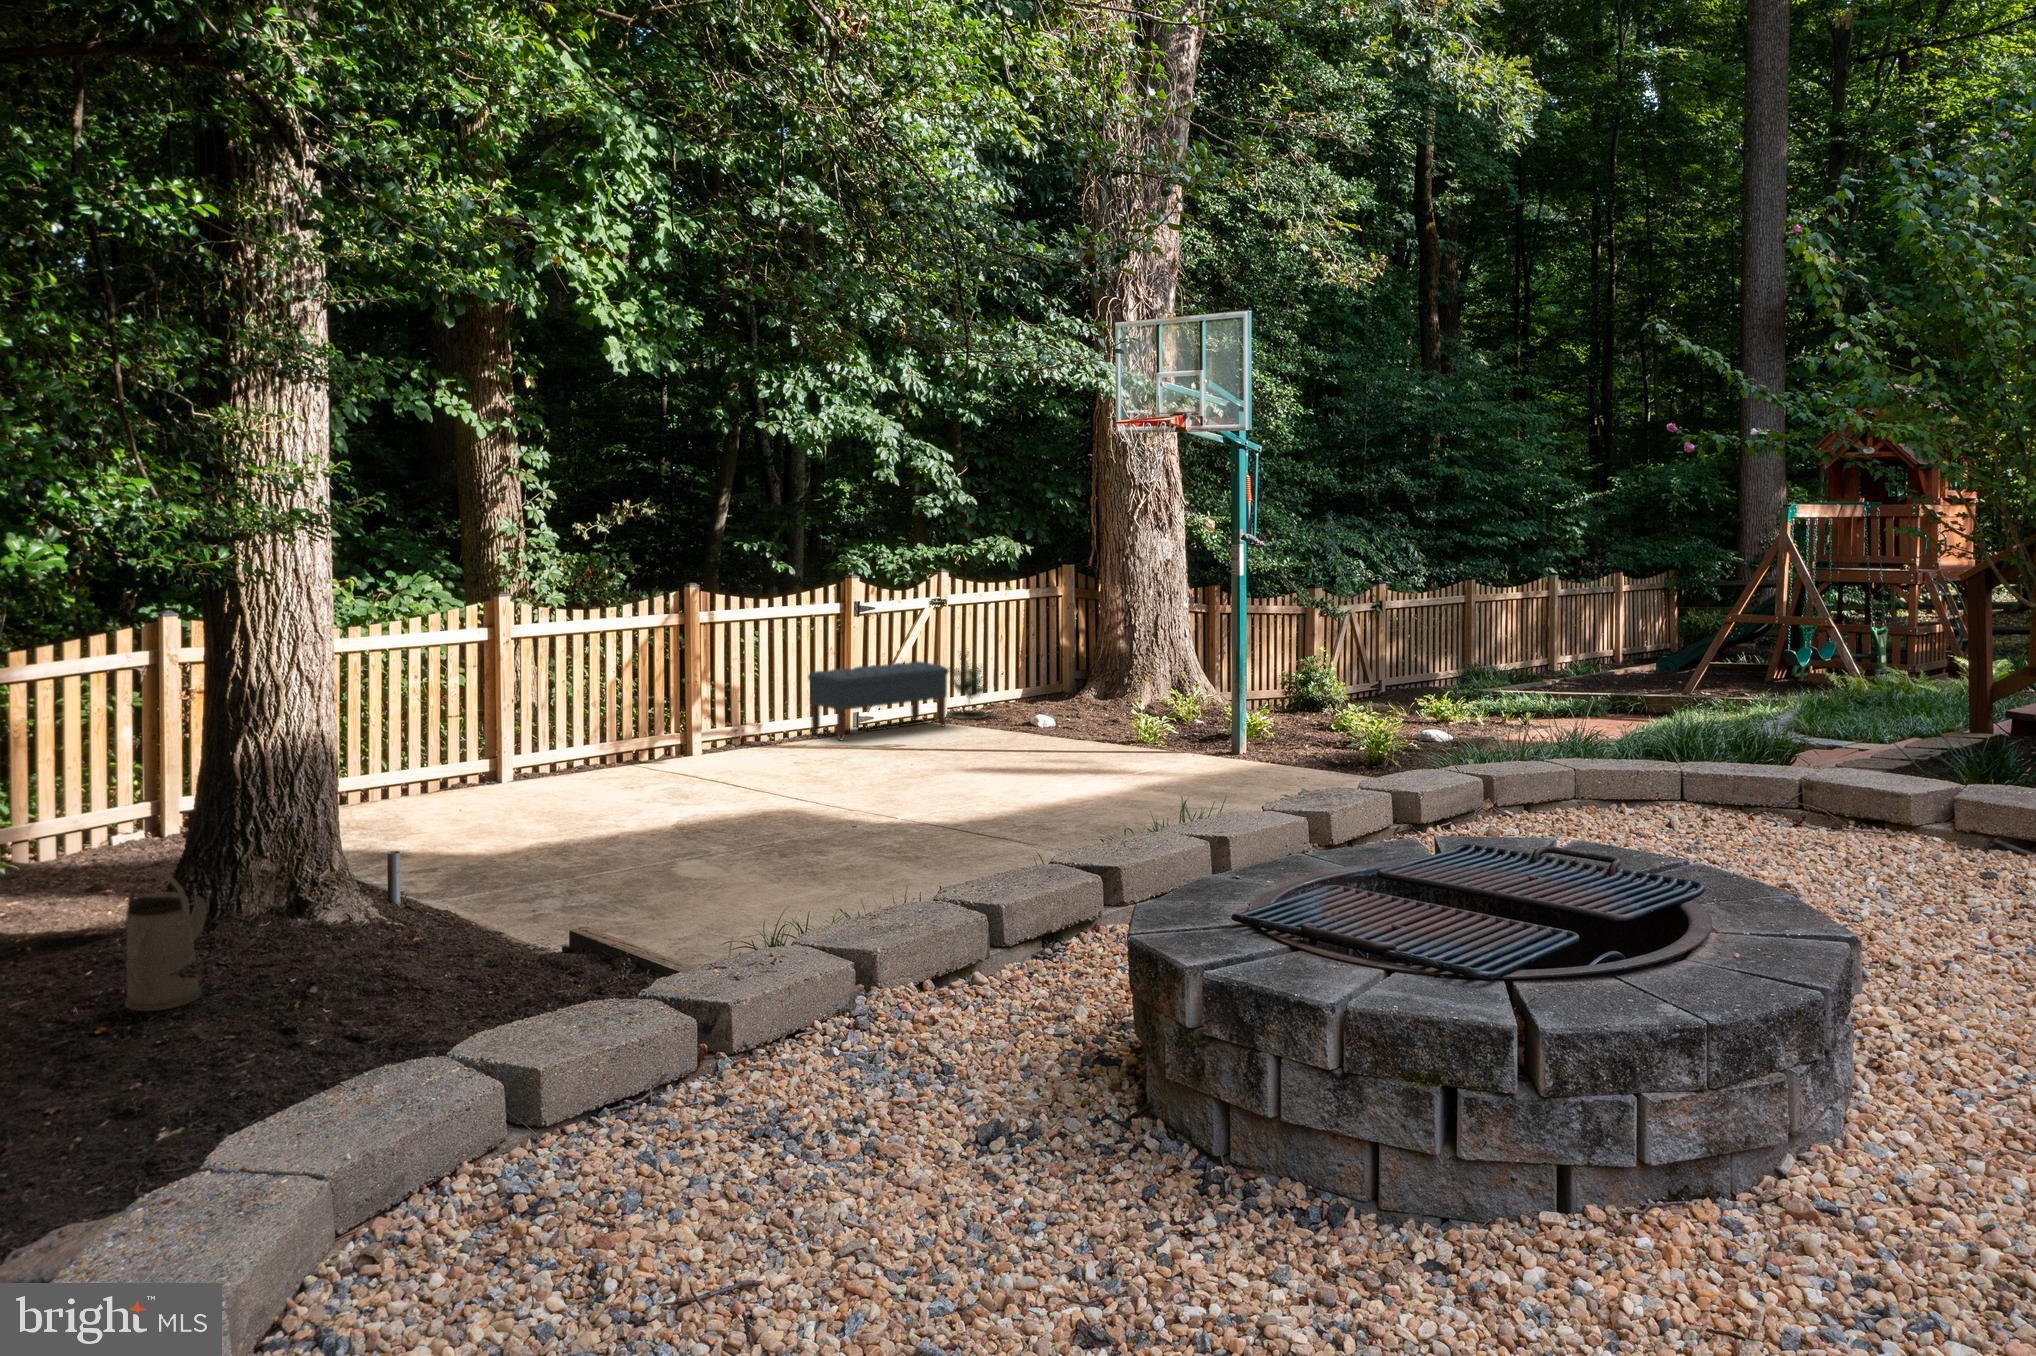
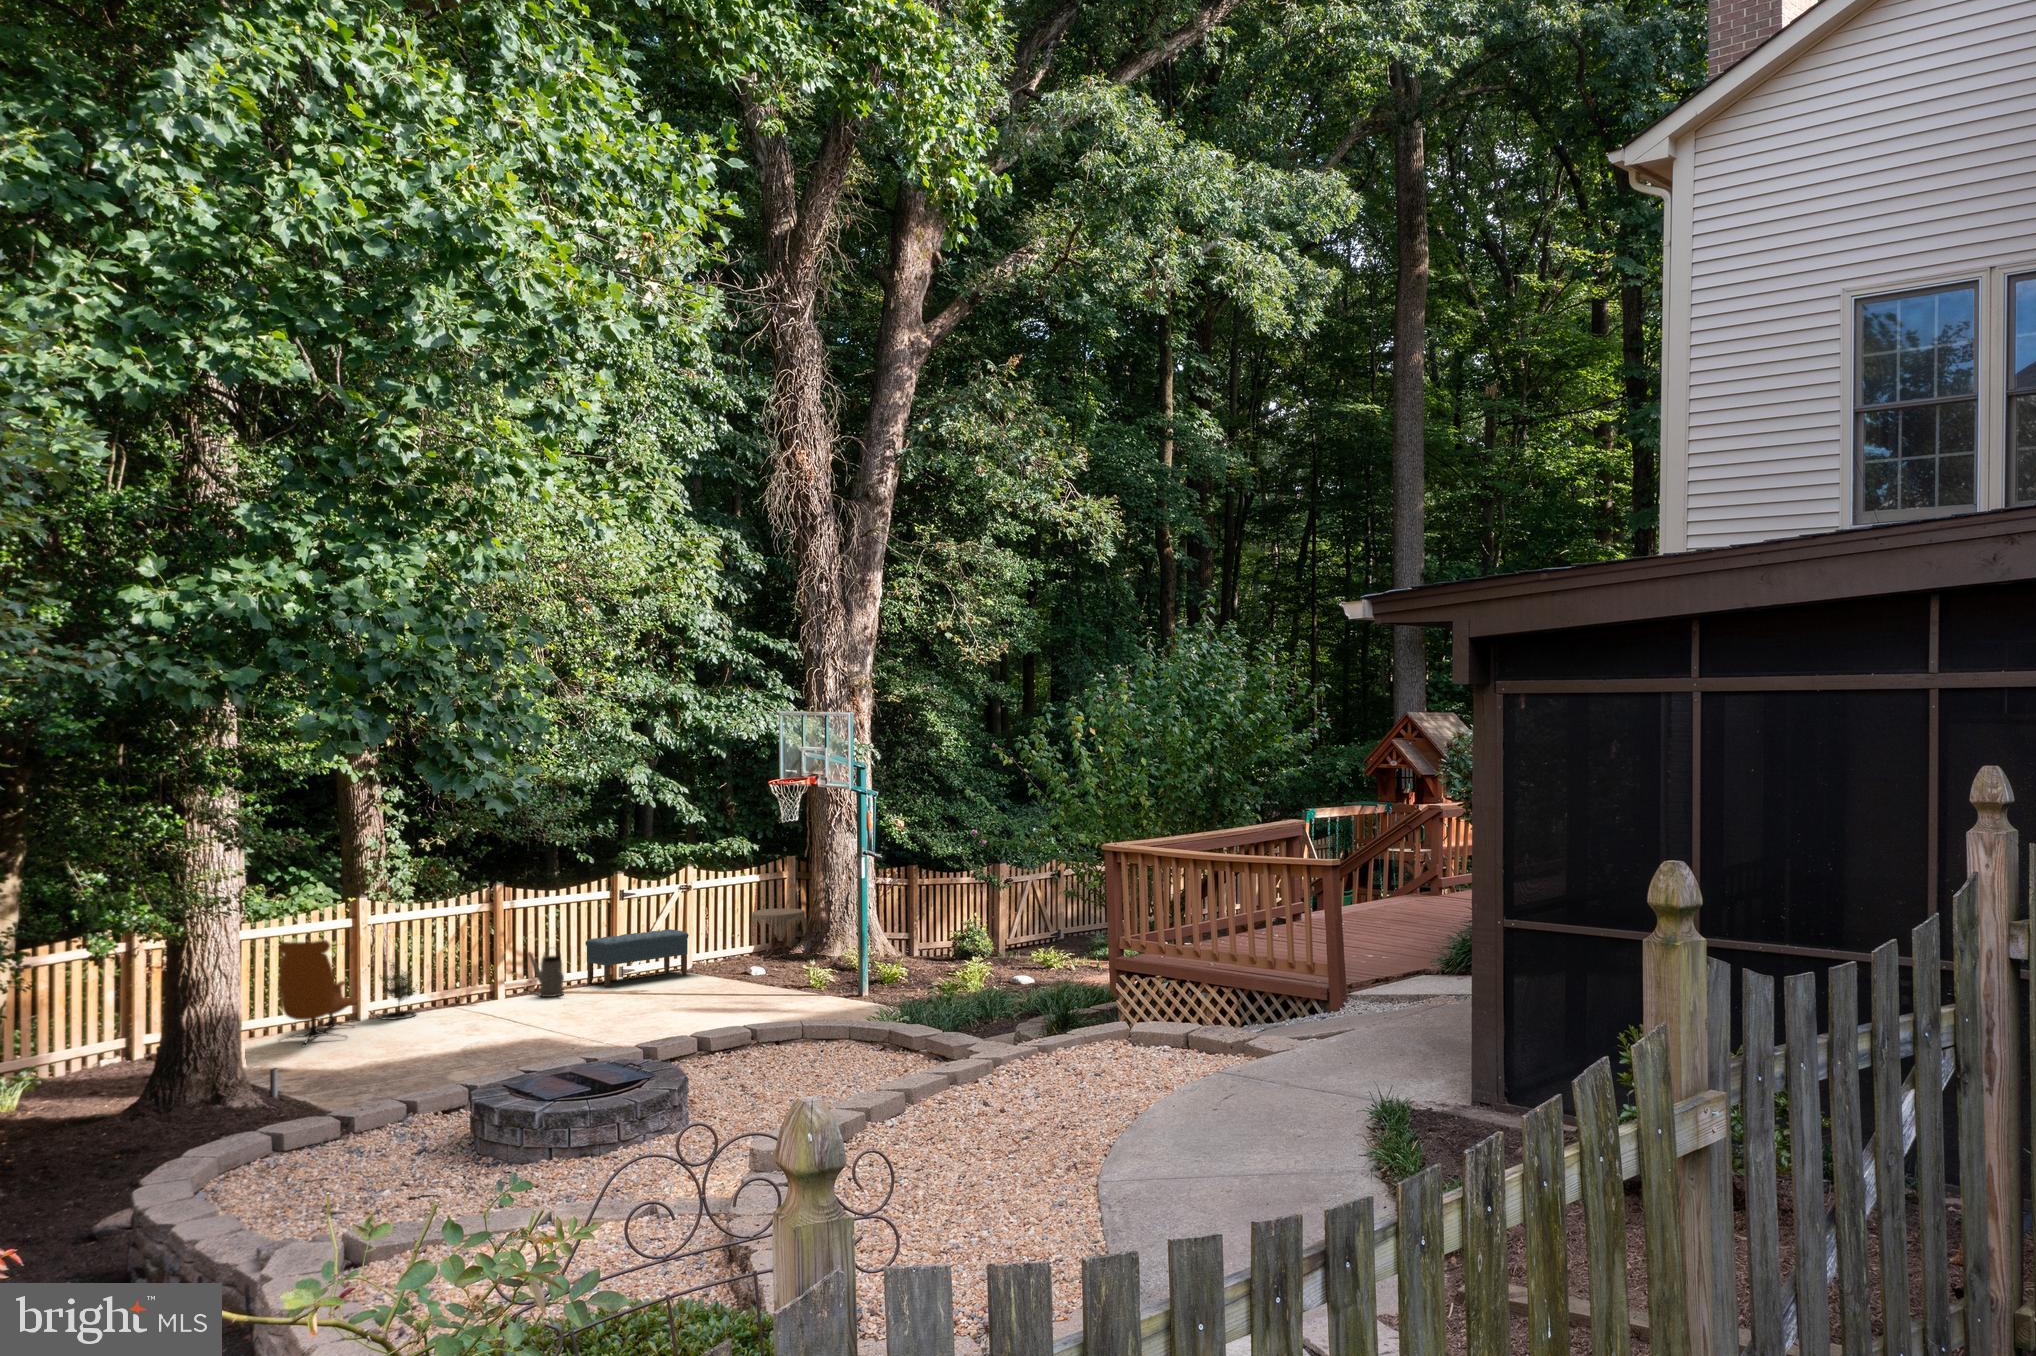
side table: none [1023,638,1099,709] -> present [751,908,806,961]
potted tree: present [948,651,988,719] -> present [379,961,417,1020]
lounge chair: none [372,663,494,824] -> present [278,940,353,1046]
watering can: present [125,872,207,1011] -> present [529,949,564,997]

